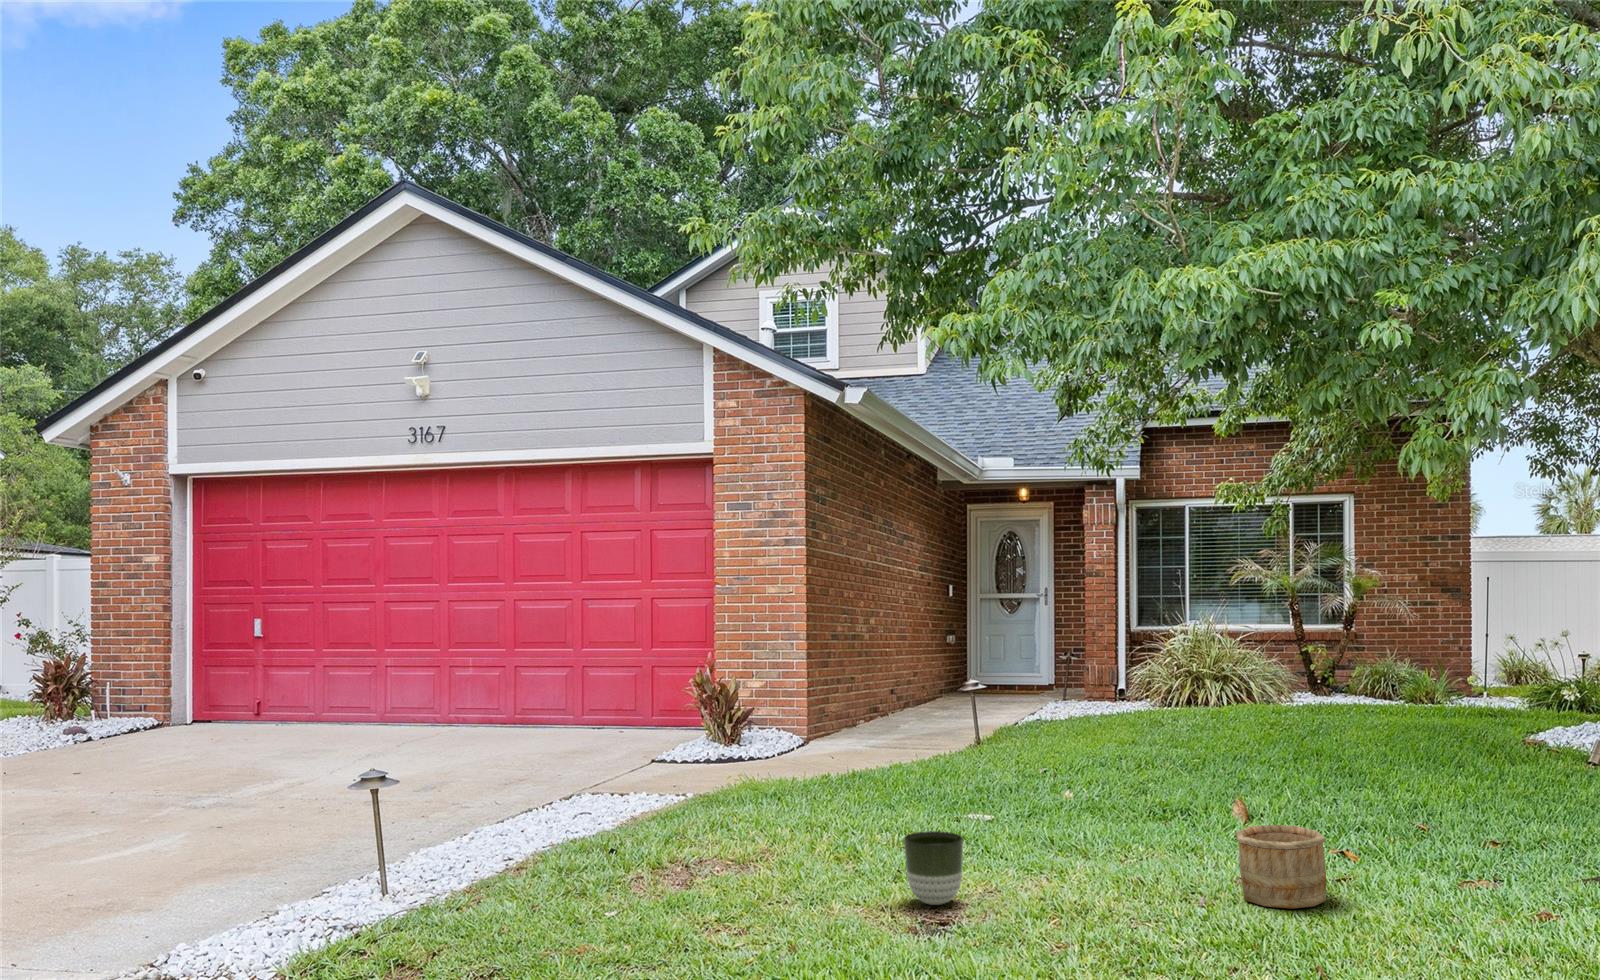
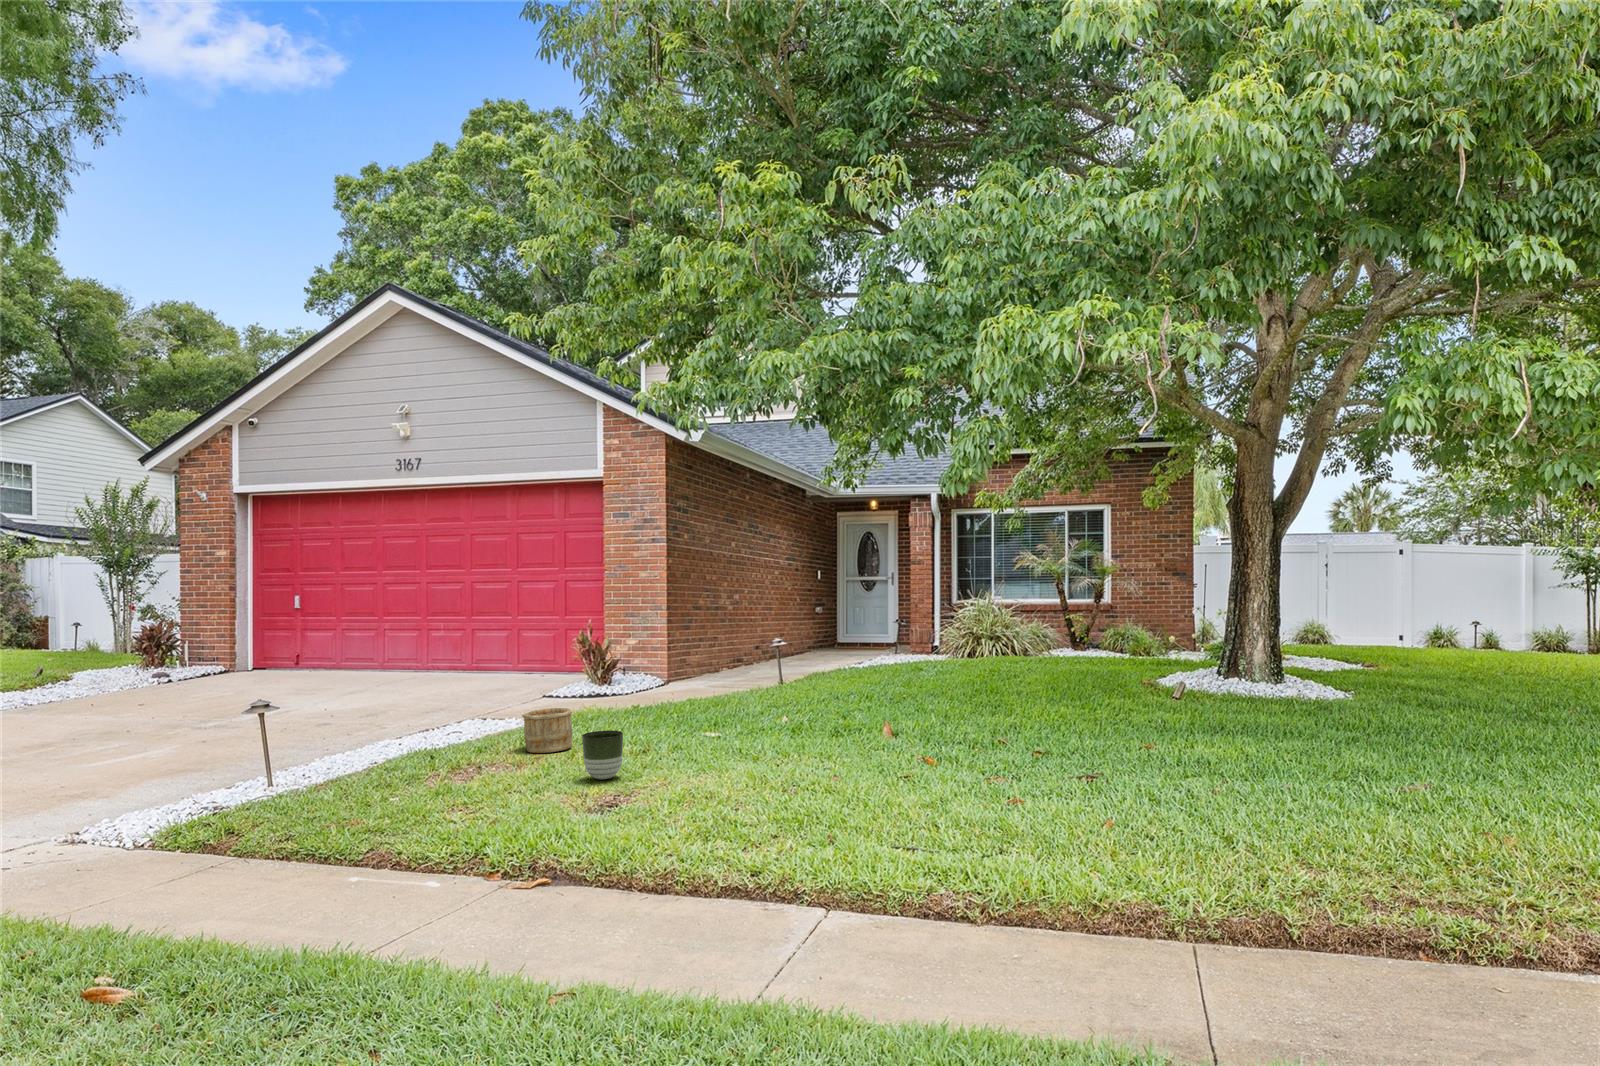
wooden bucket: present [1235,825,1326,909] -> present [522,708,572,753]

